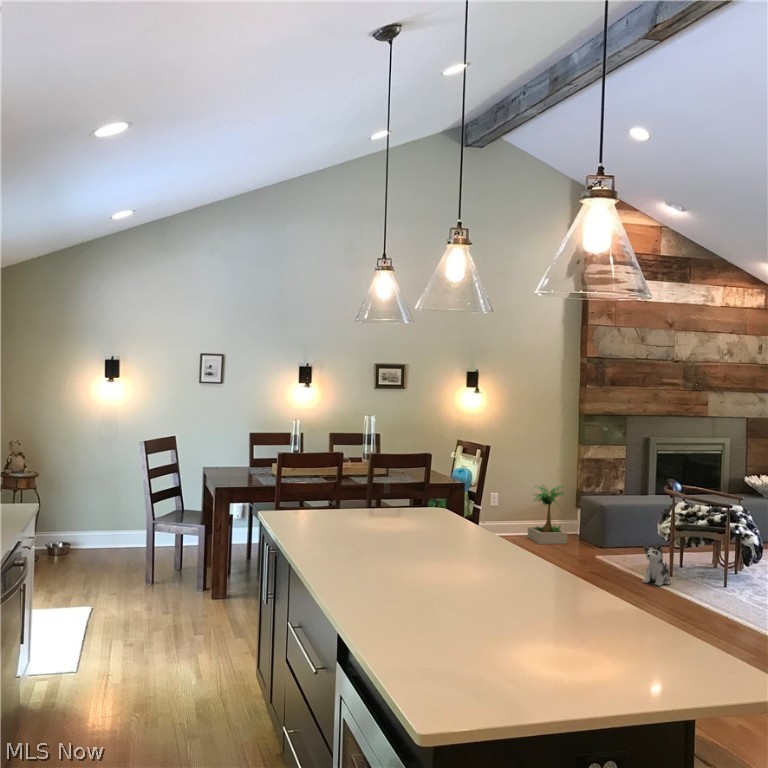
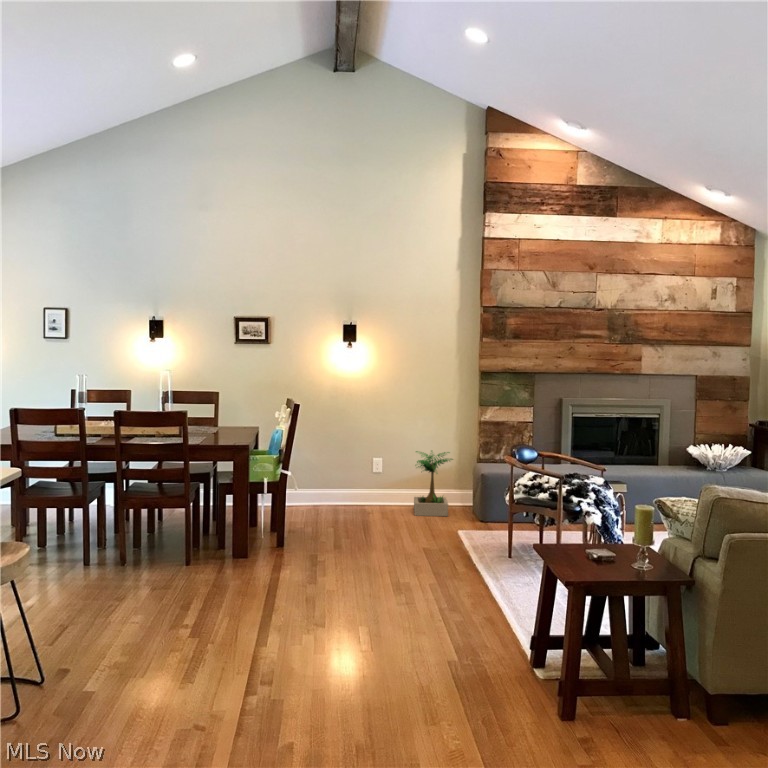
plush toy: present [642,543,671,586] -> none [460,517,497,566]

